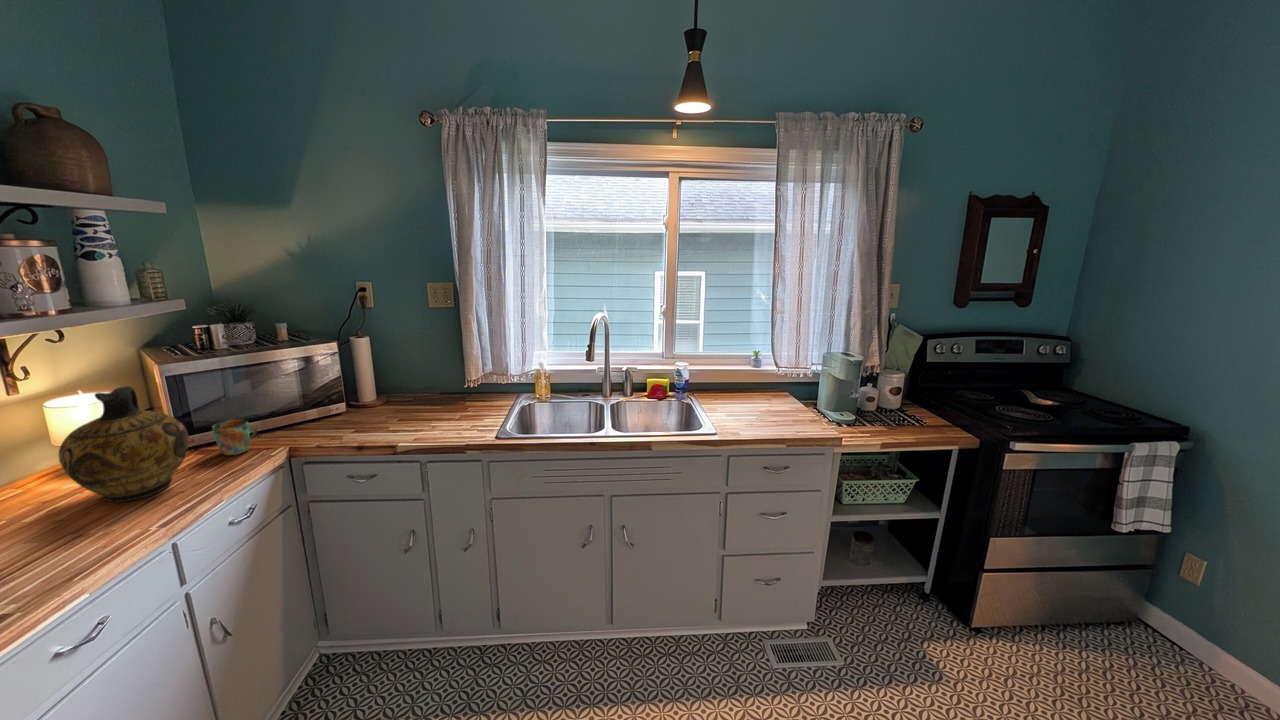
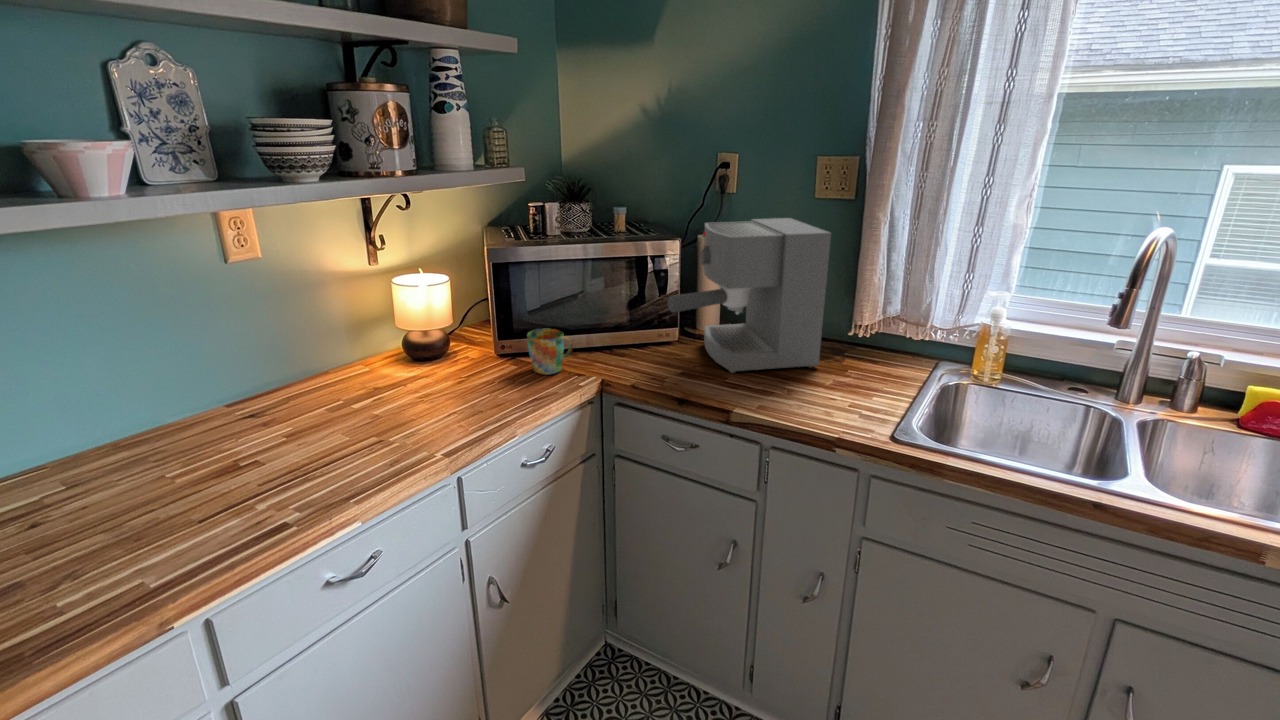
coffee maker: none [335,321,450,424] -> present [668,218,831,373]
ceramic jug: present [59,386,189,502] -> none [383,270,497,409]

